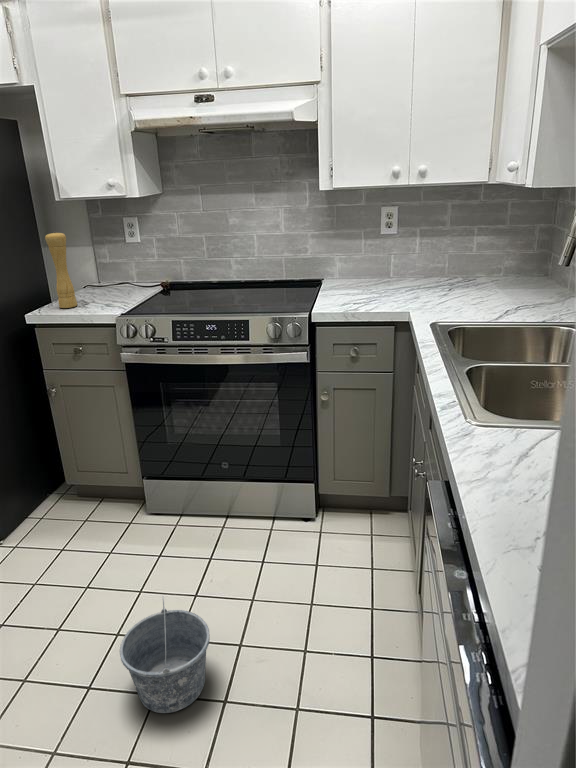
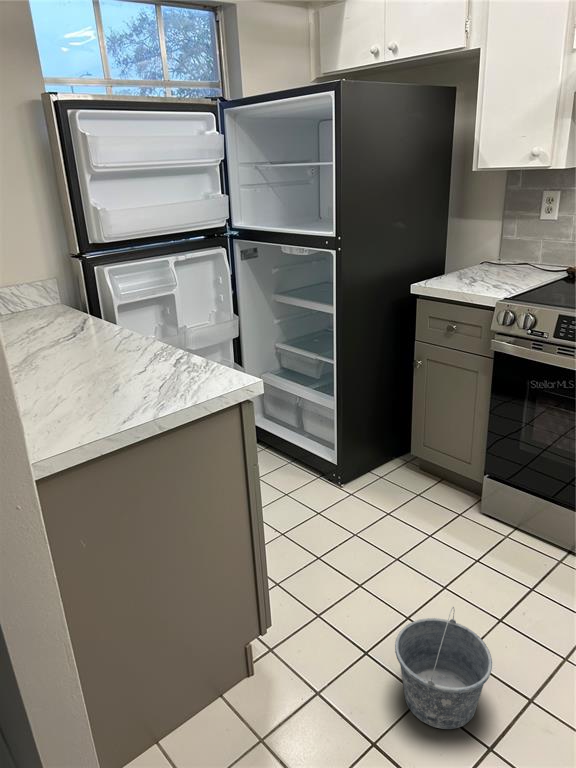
pepper mill: present [45,232,77,308] -> none [447,203,471,283]

